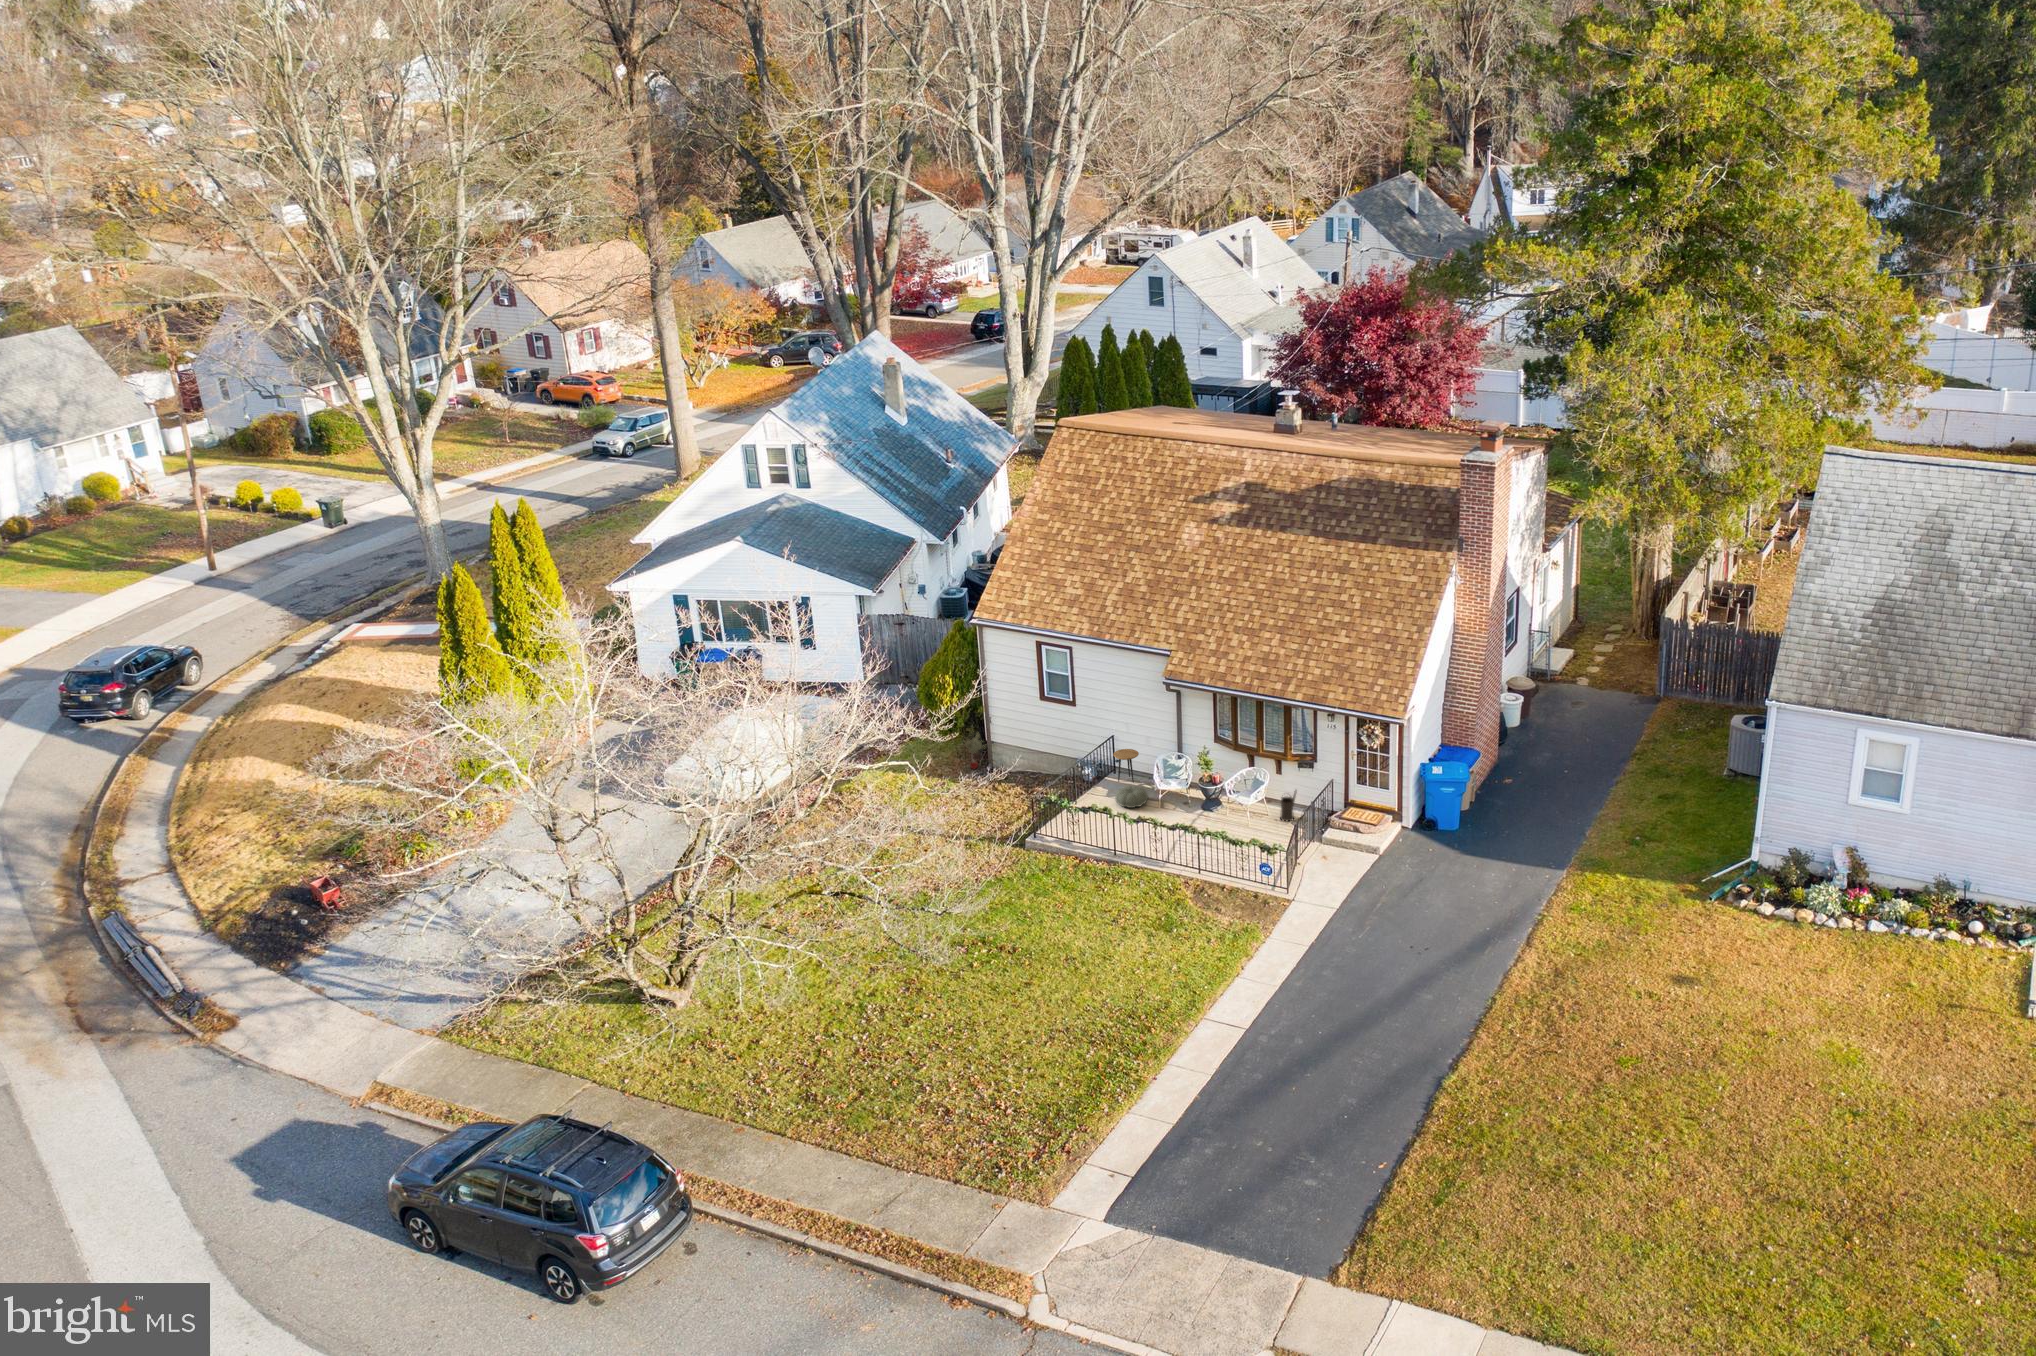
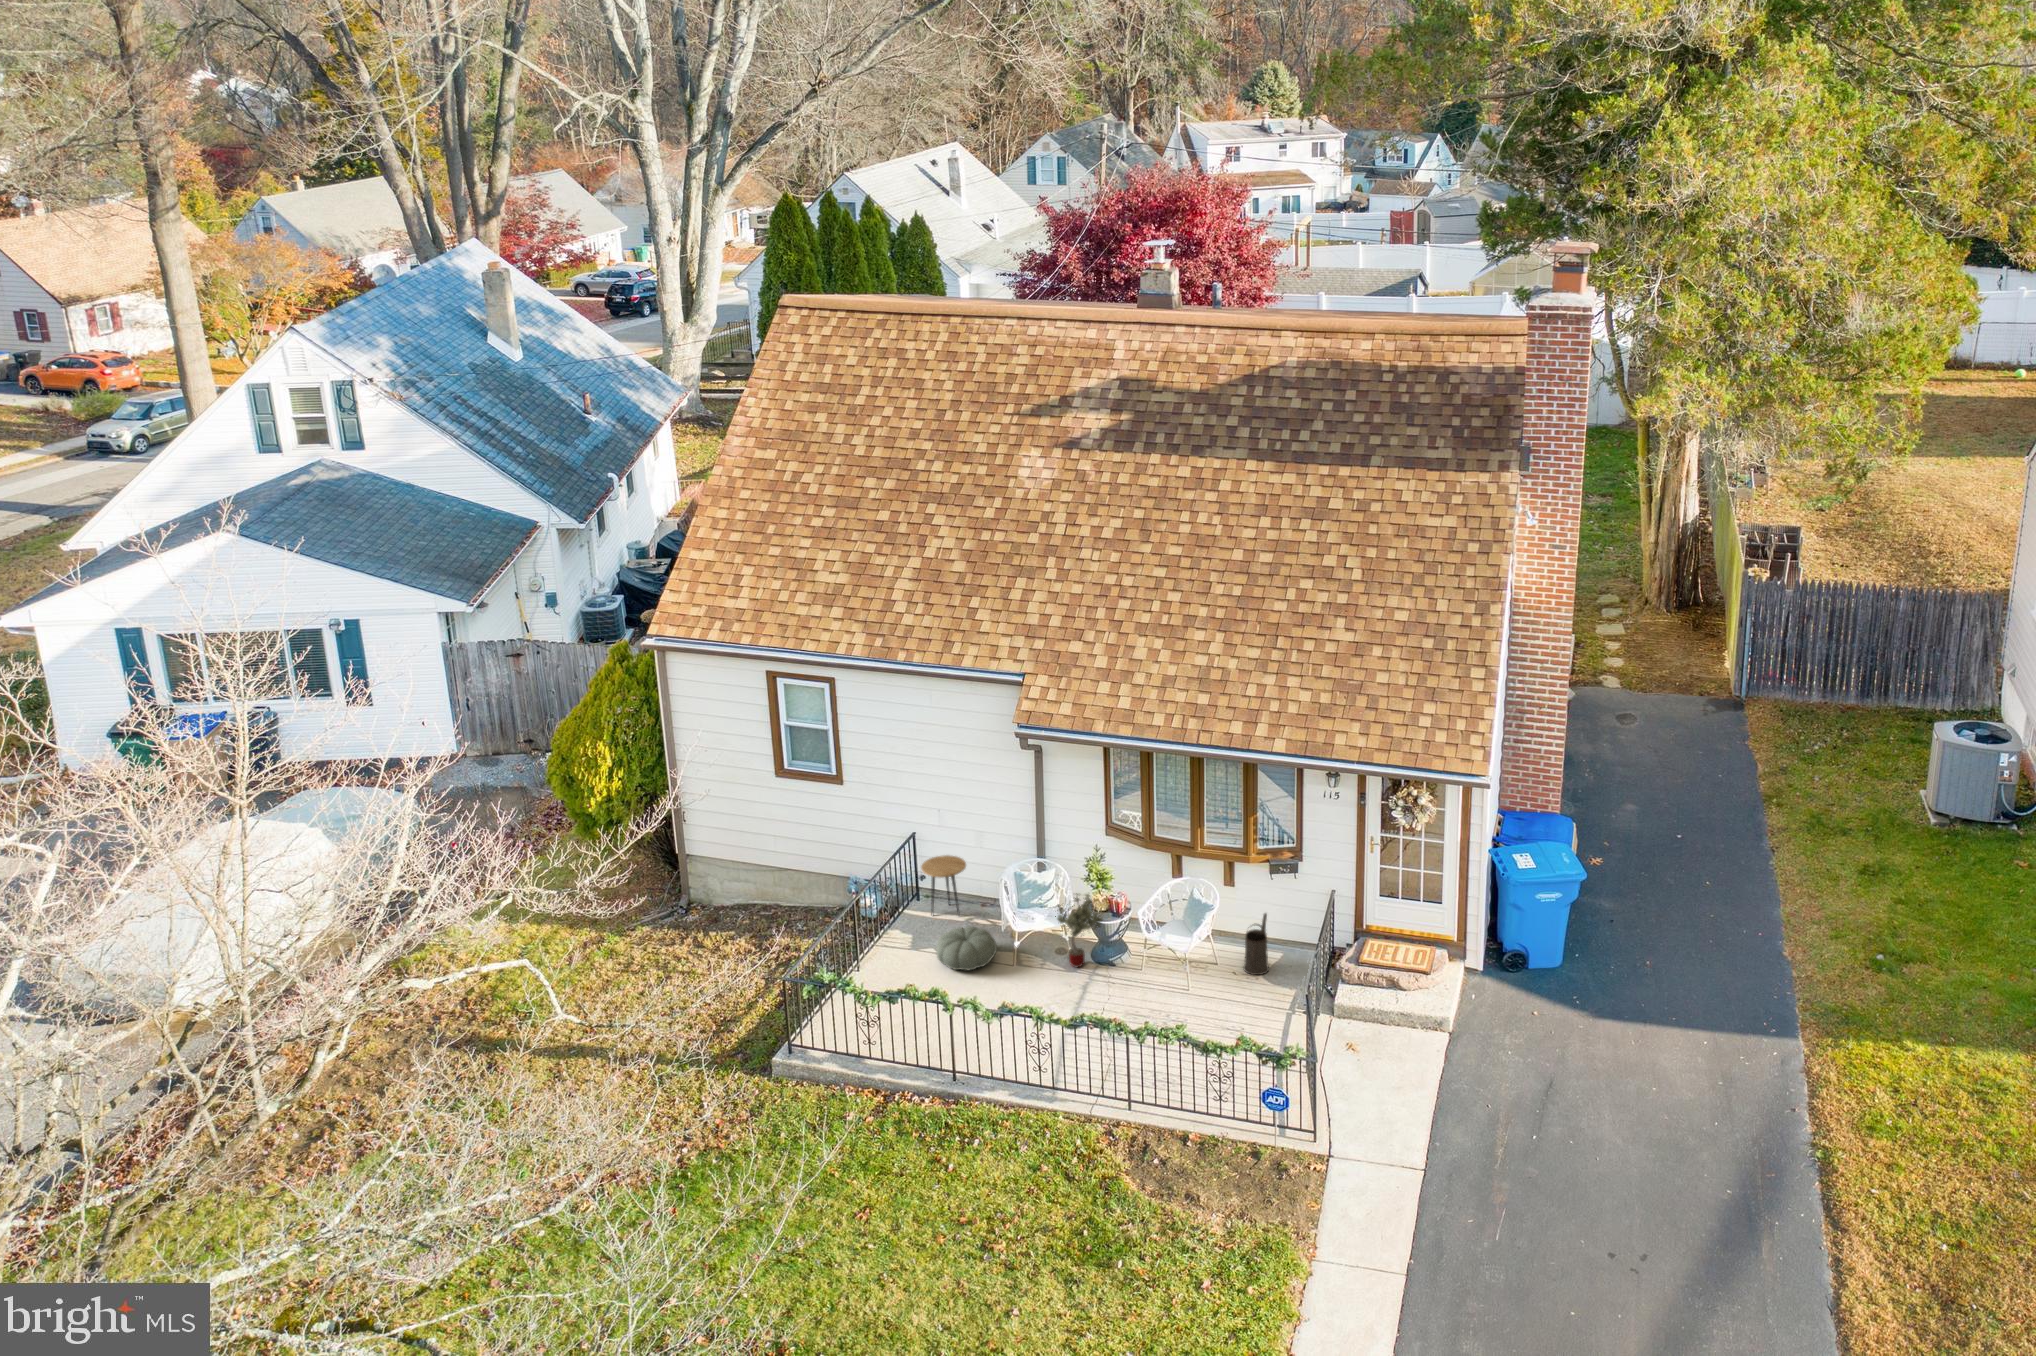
potted tree: present [965,733,985,769] -> present [1055,894,1103,967]

